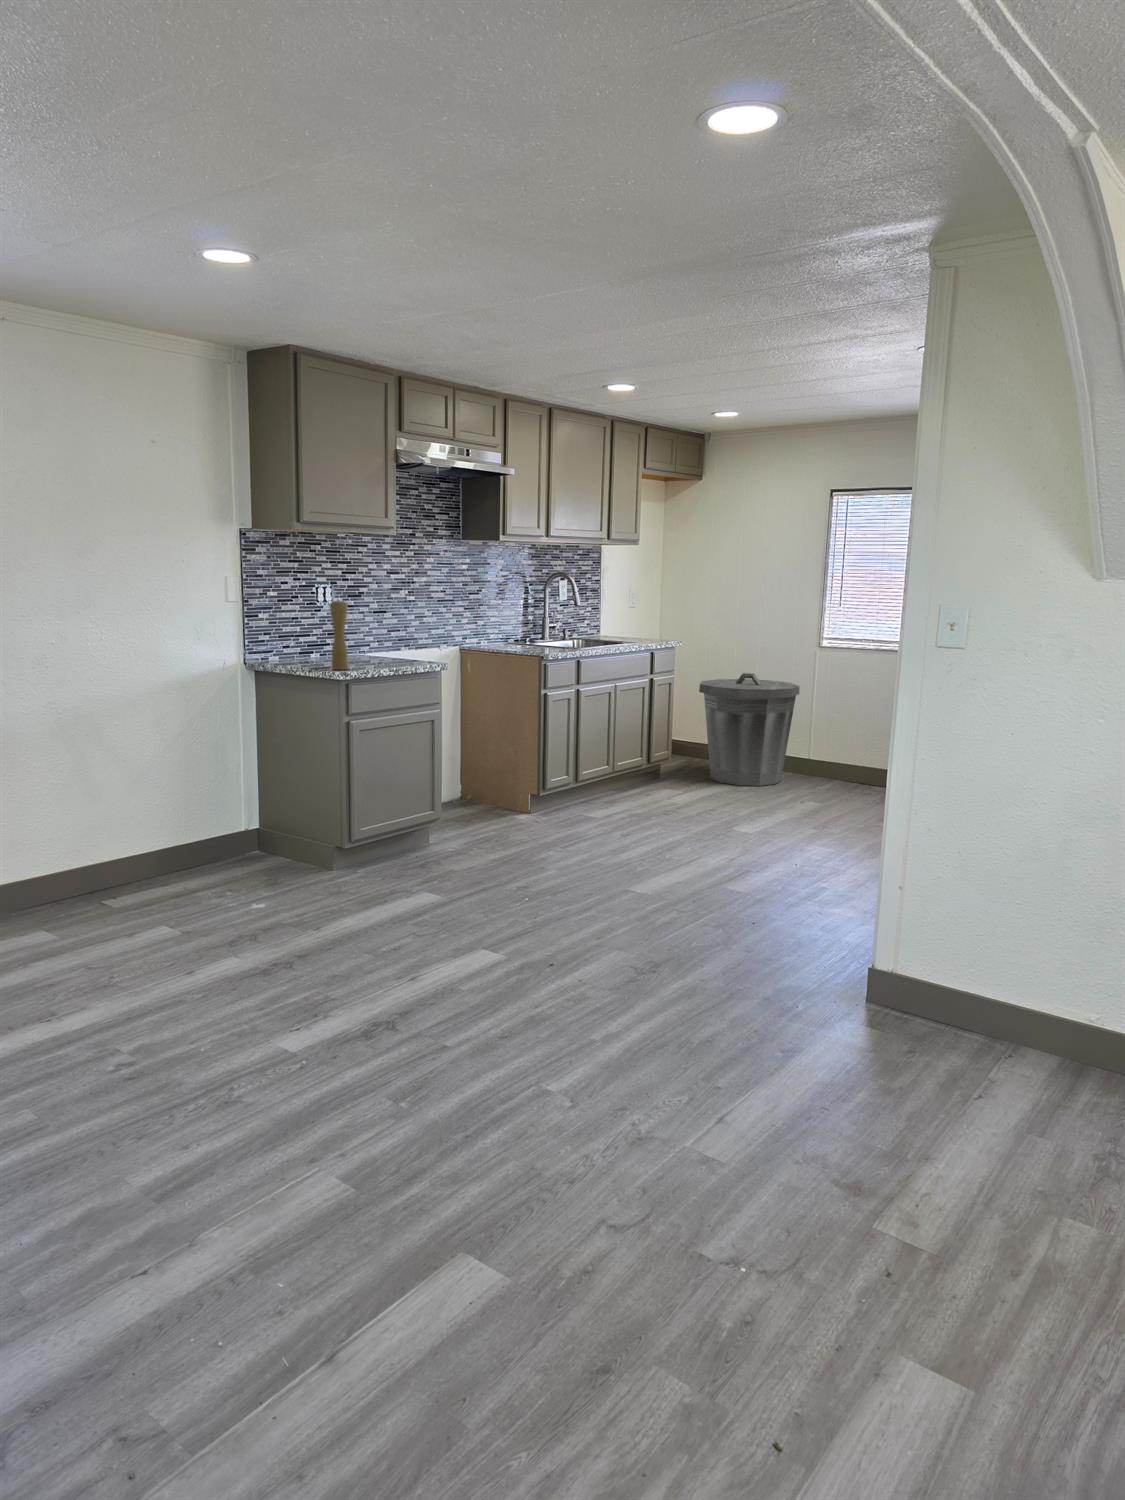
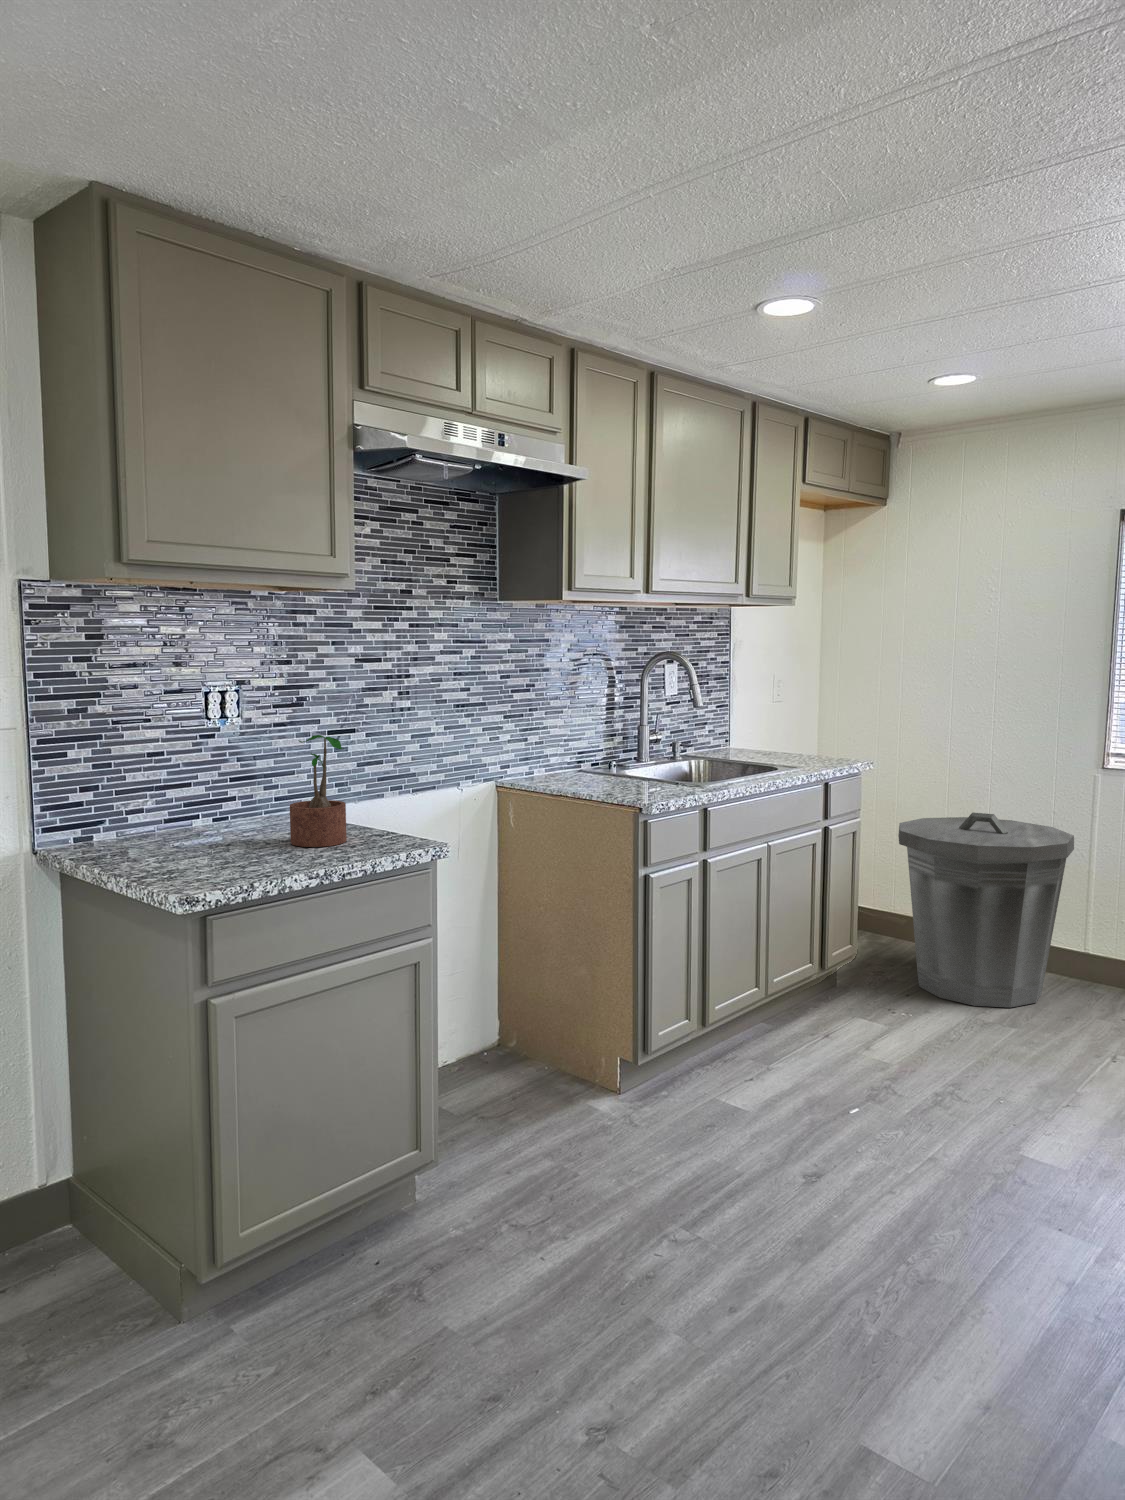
pepper mill: present [330,600,348,670] -> none [171,729,216,883]
potted plant: none [368,608,397,663] -> present [290,735,347,847]

